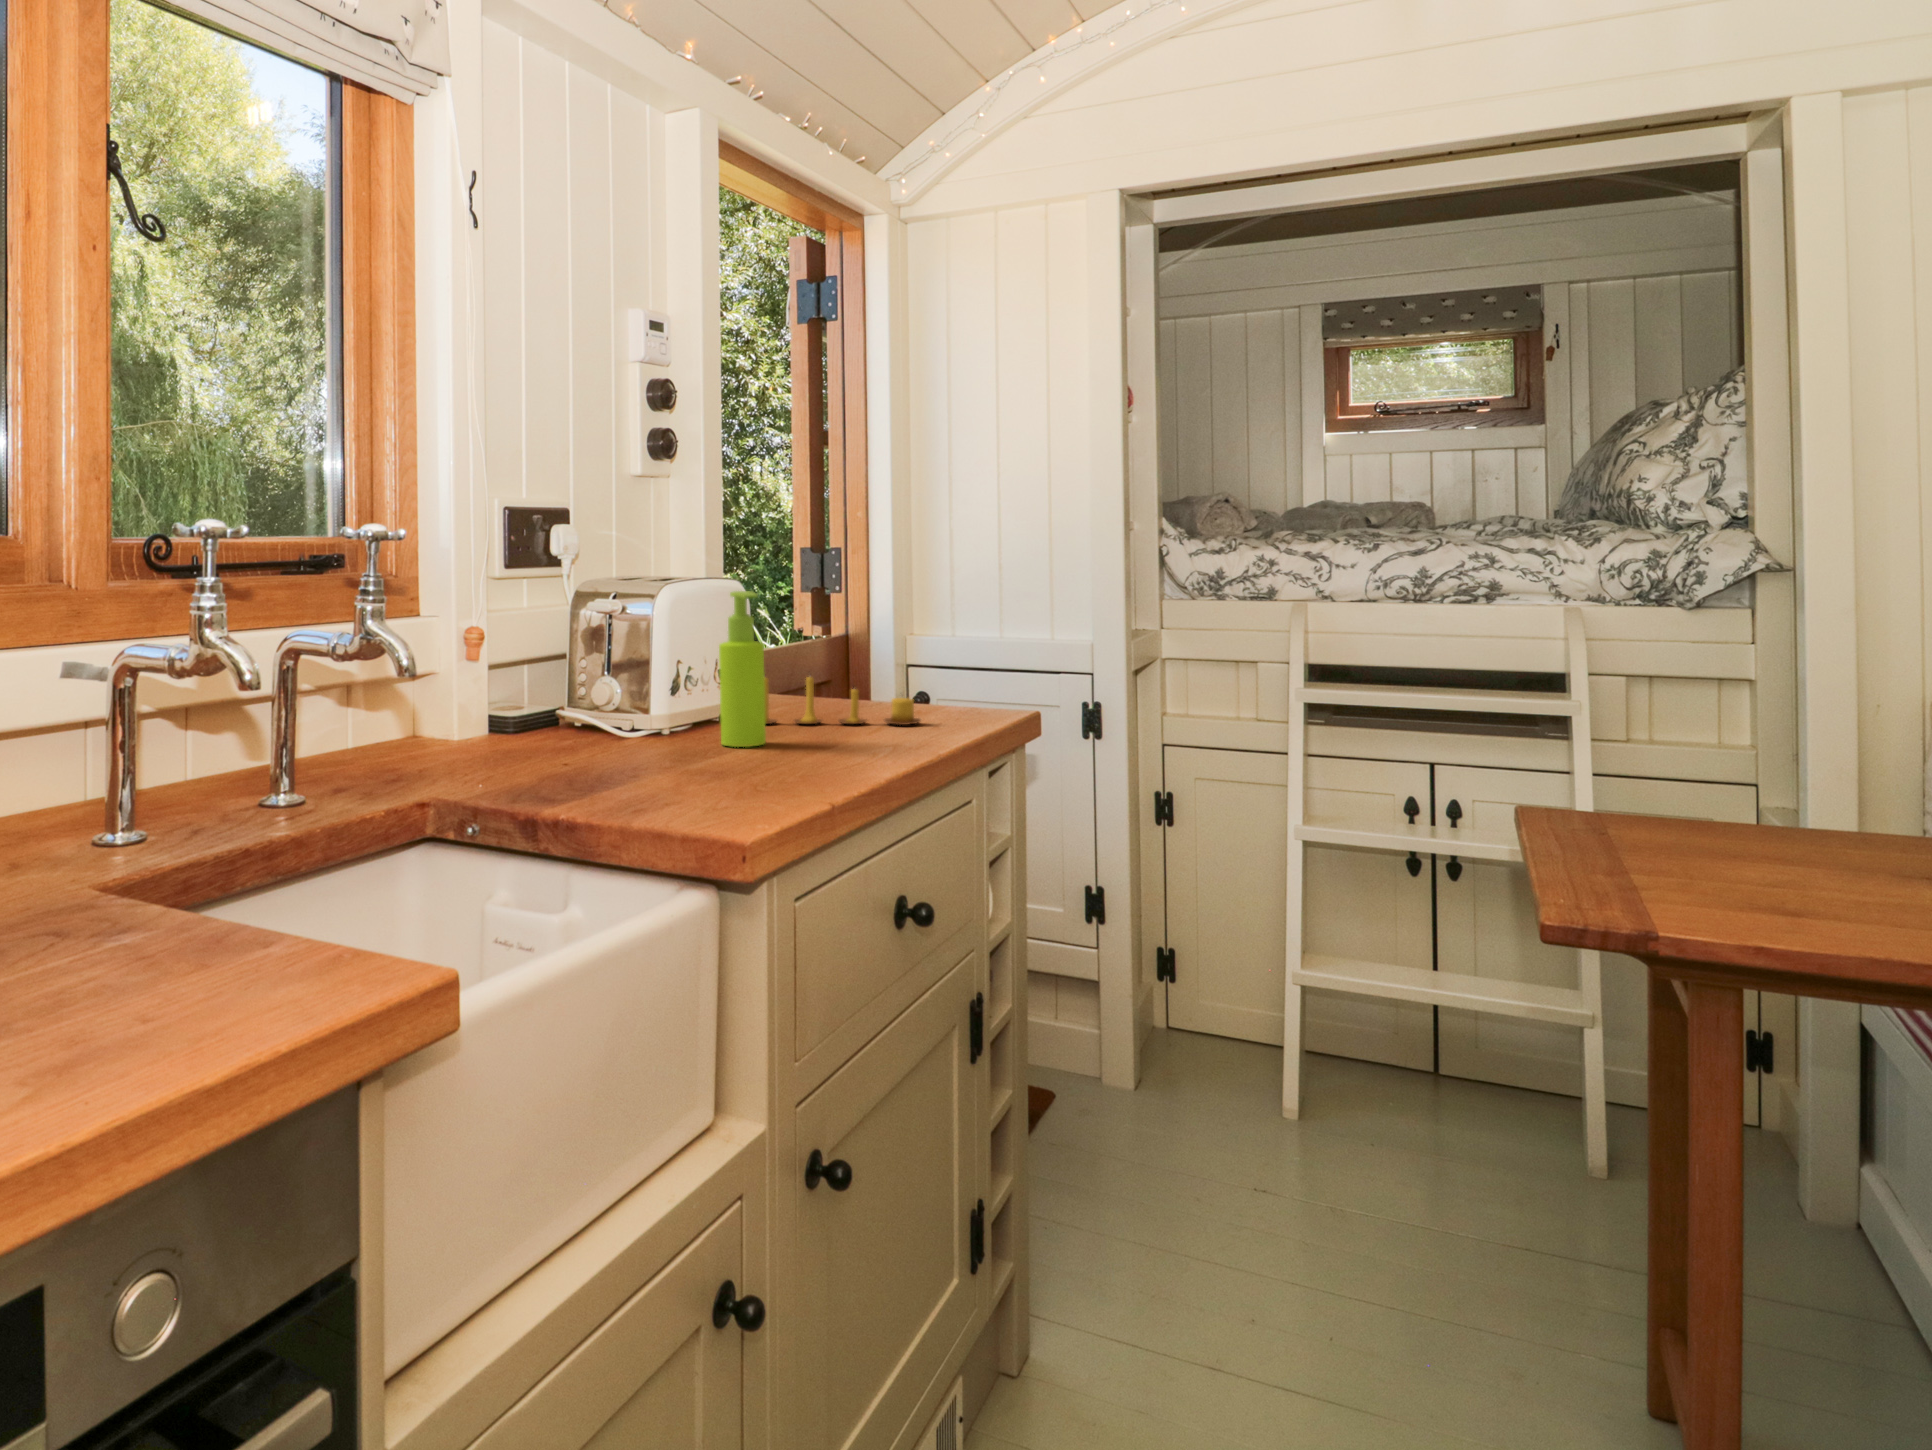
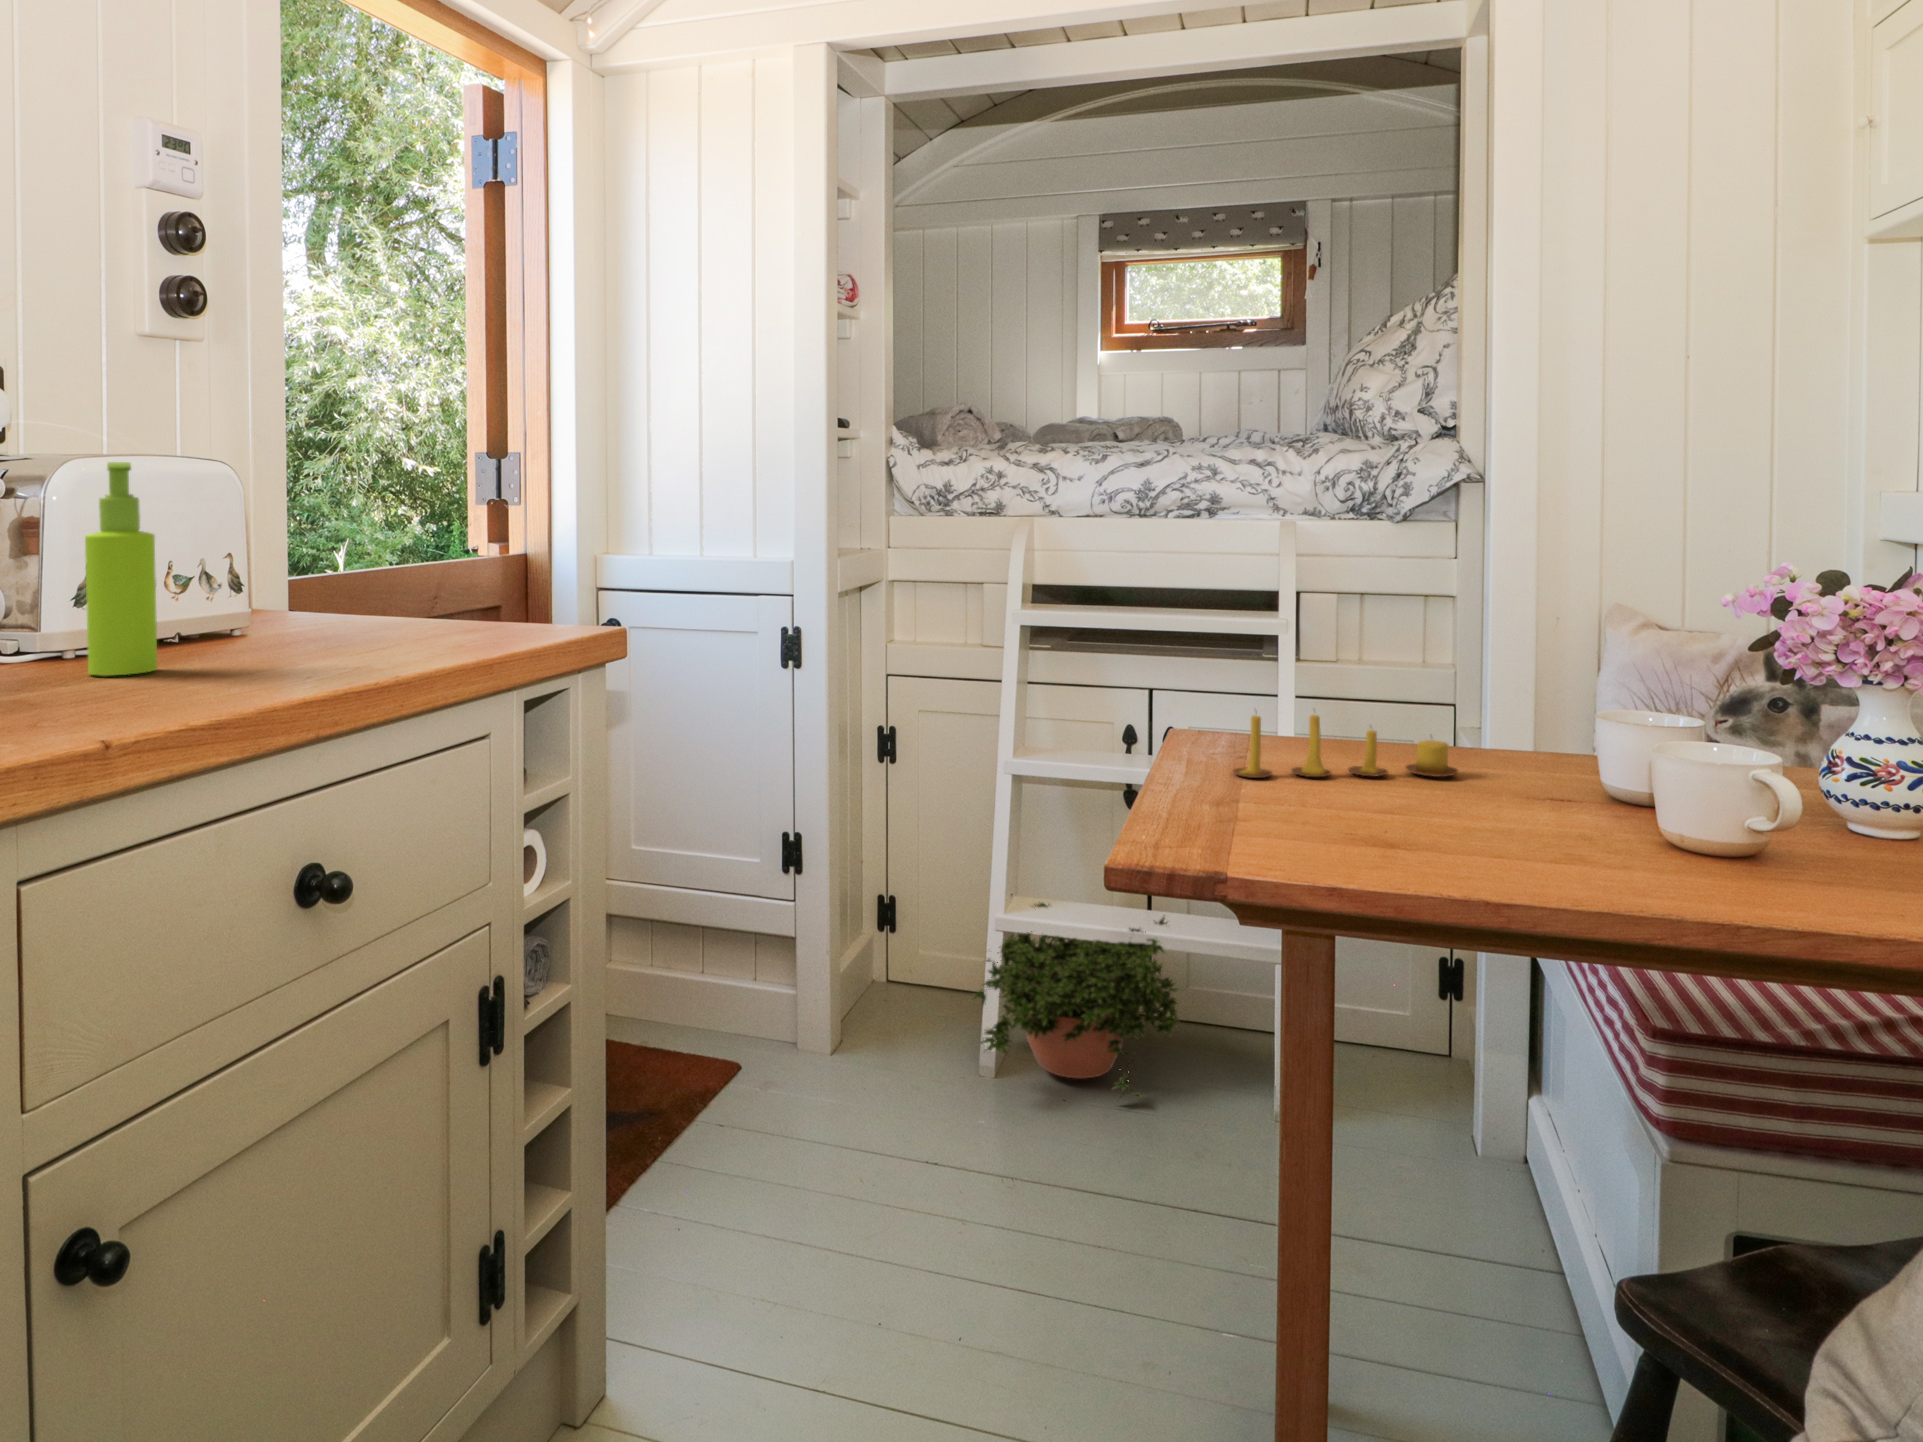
candle: present [764,677,920,725] -> present [1233,714,1458,778]
potted plant: none [1270,958,1487,1148] -> present [973,903,1178,1098]

